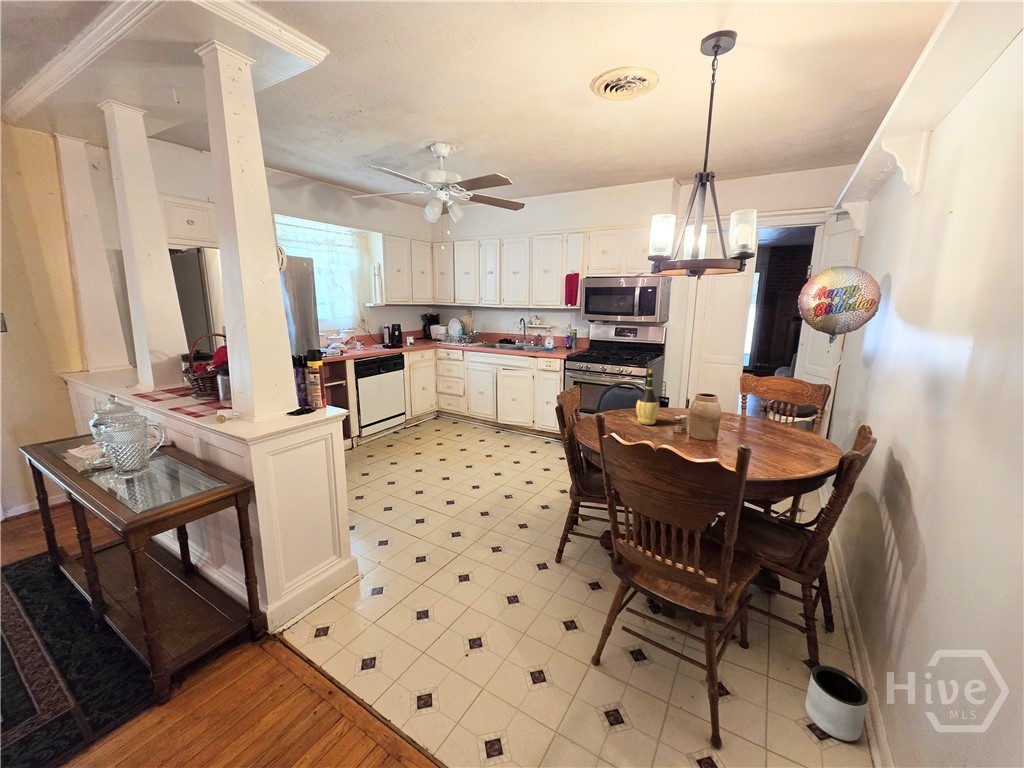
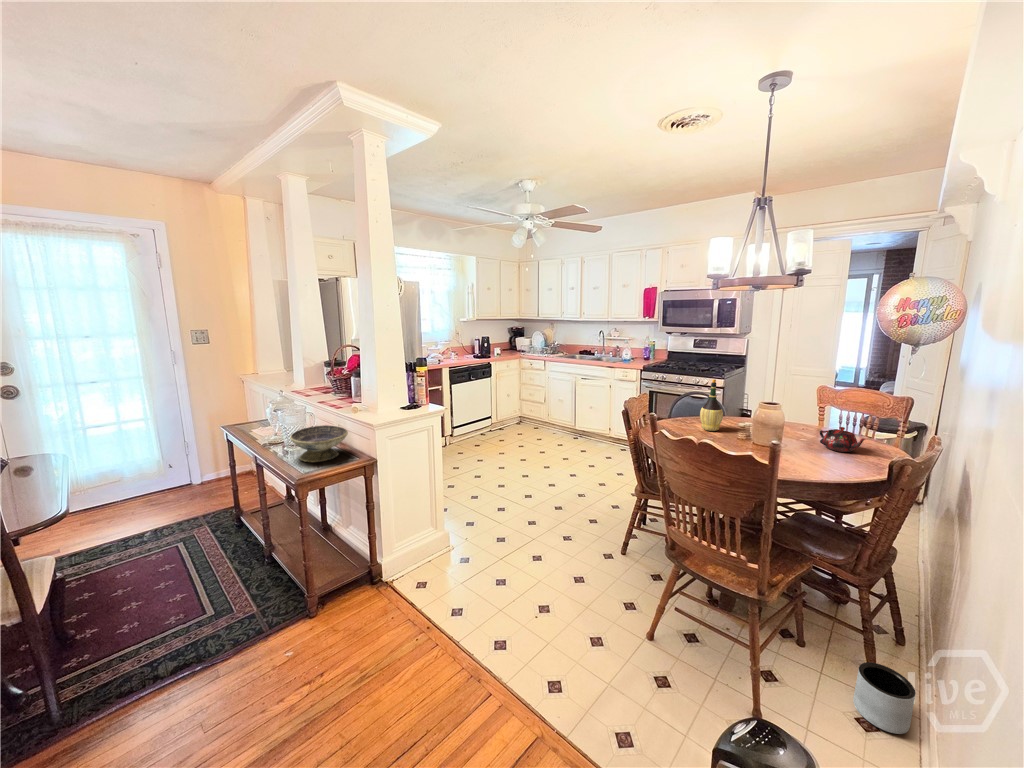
teapot: none [755,418,803,443] -> present [820,427,866,452]
decorative bowl: none [117,440,210,494] -> present [290,425,348,462]

